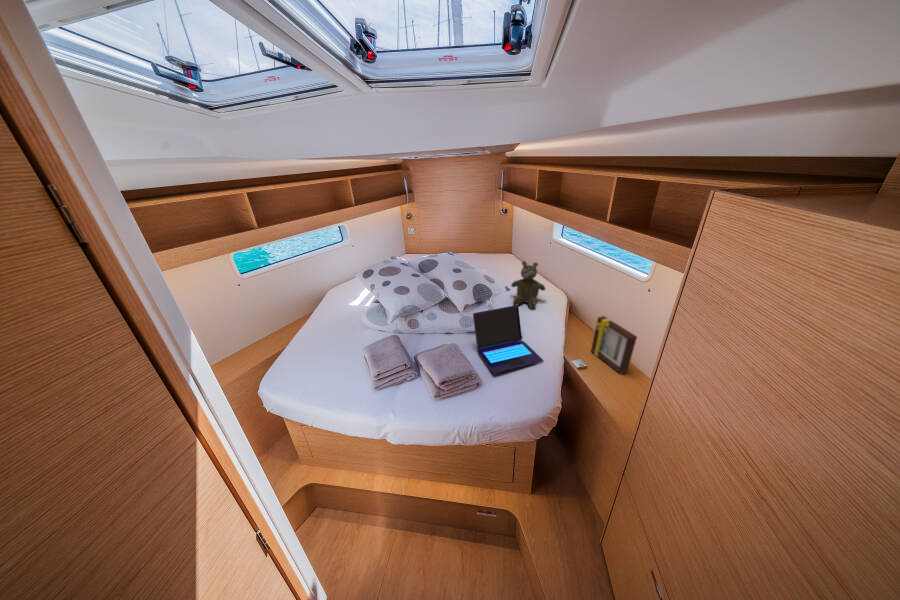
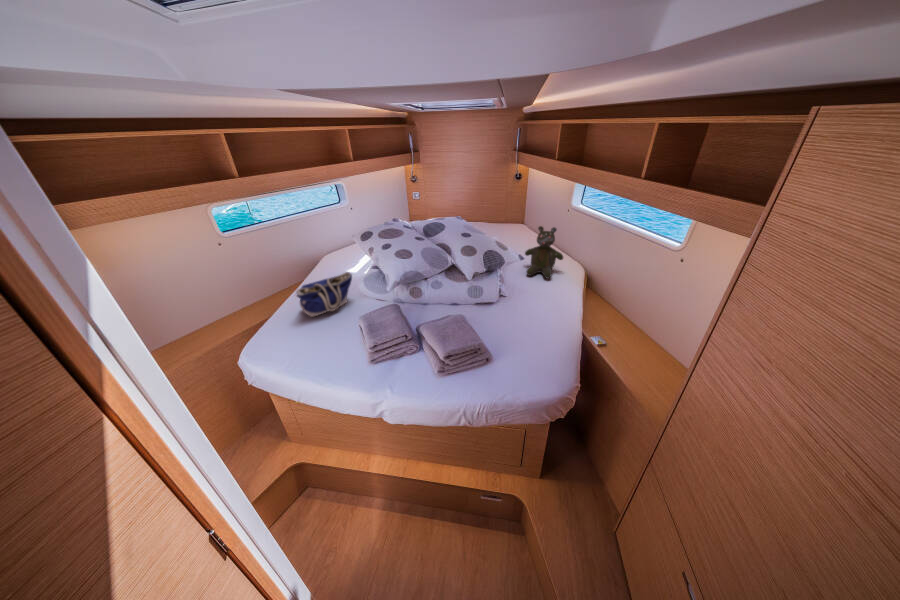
laptop: present [473,305,544,373] -> none [483,273,563,348]
tote bag: none [306,308,357,349] -> present [296,272,352,317]
picture frame: present [591,316,637,374] -> none [613,288,673,354]

